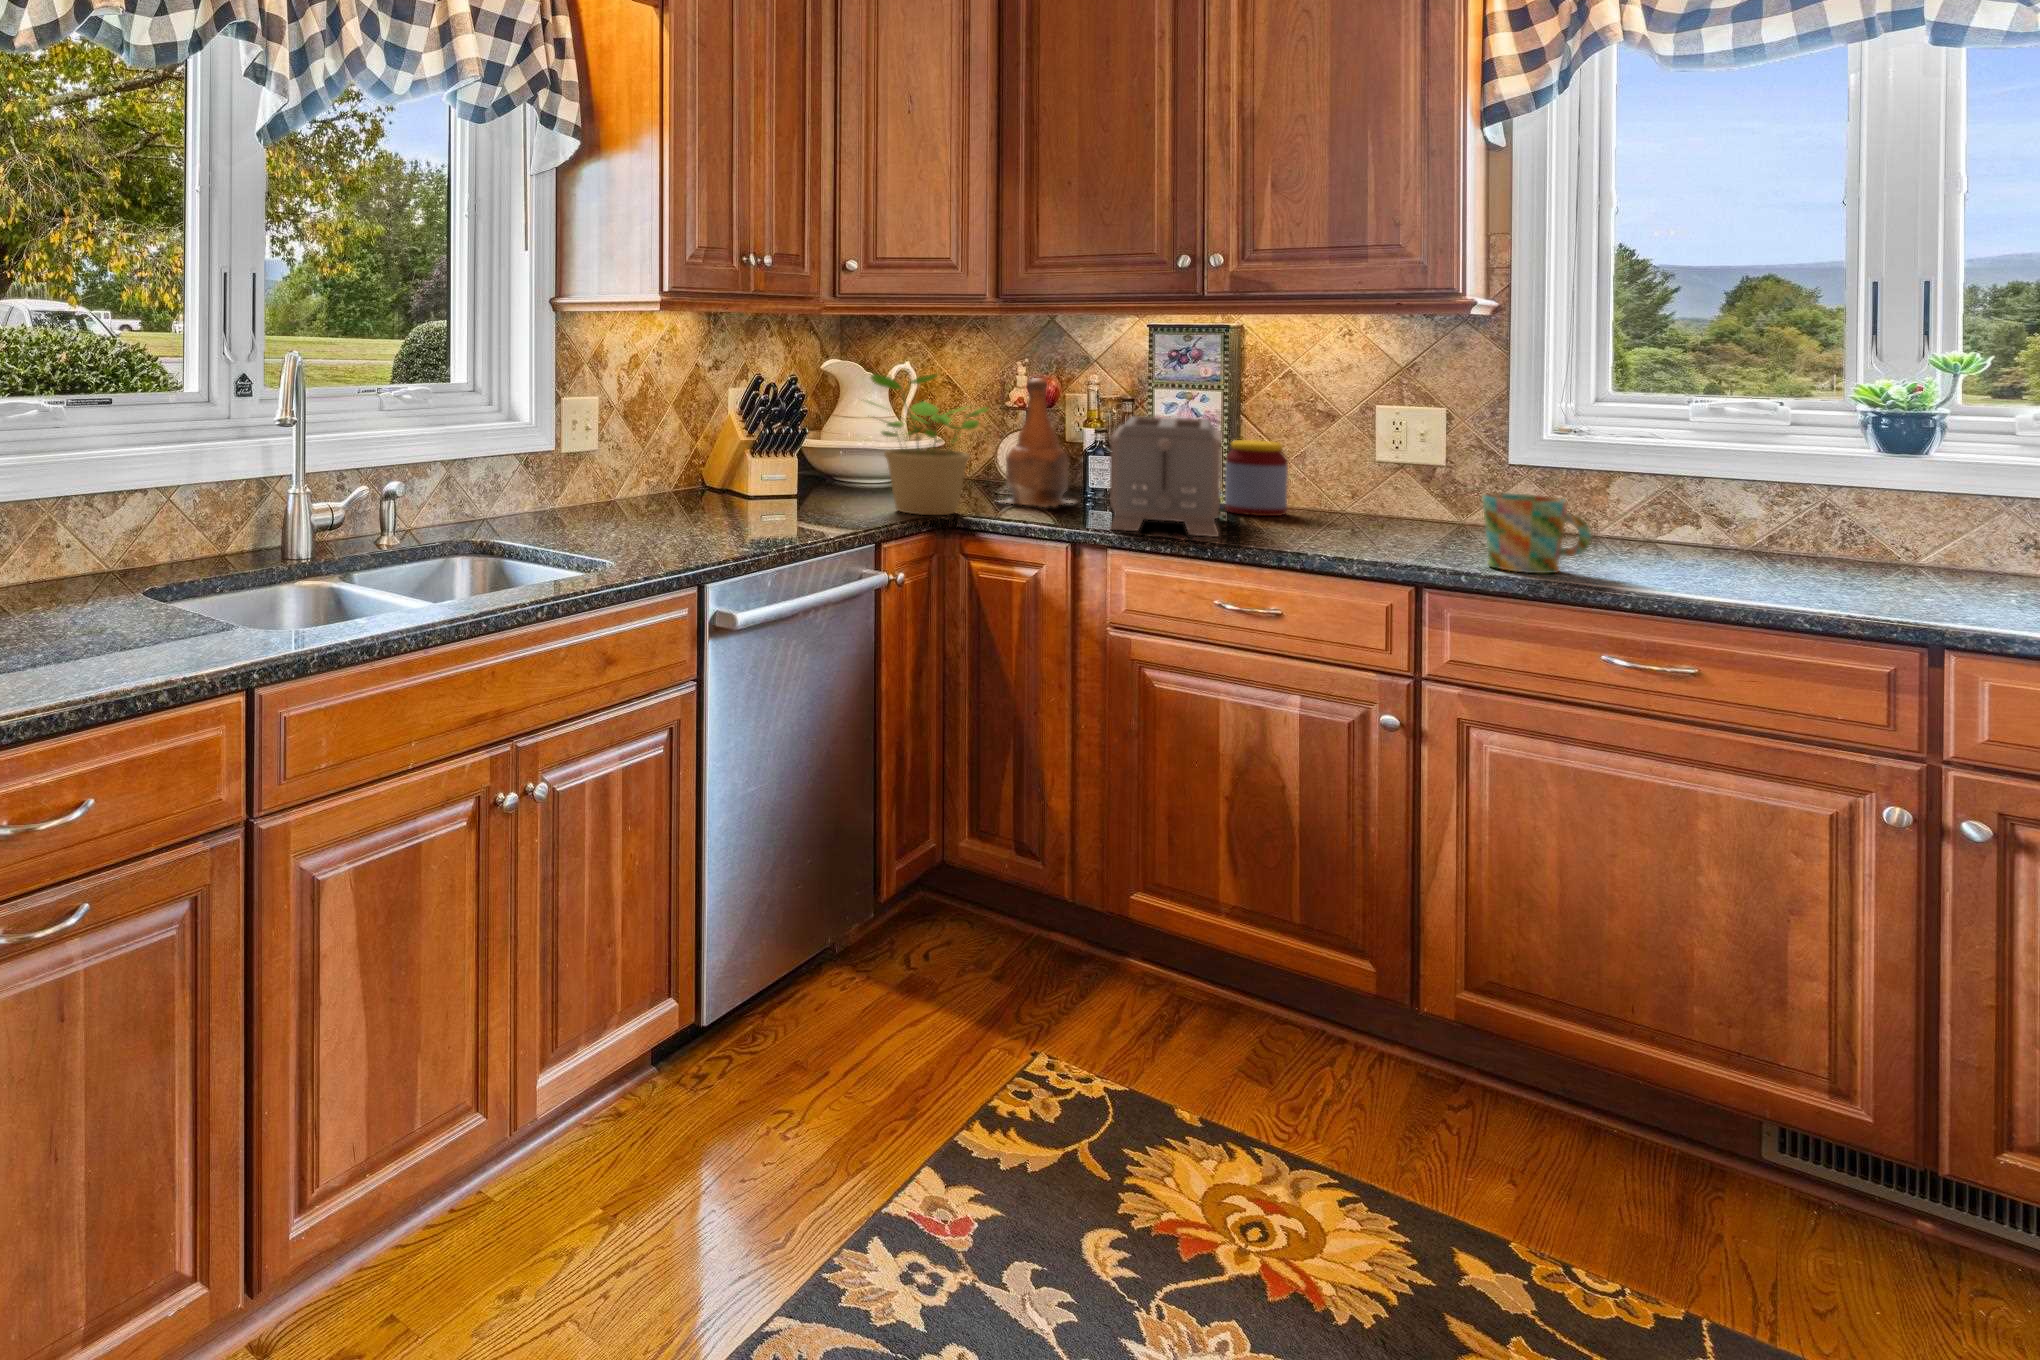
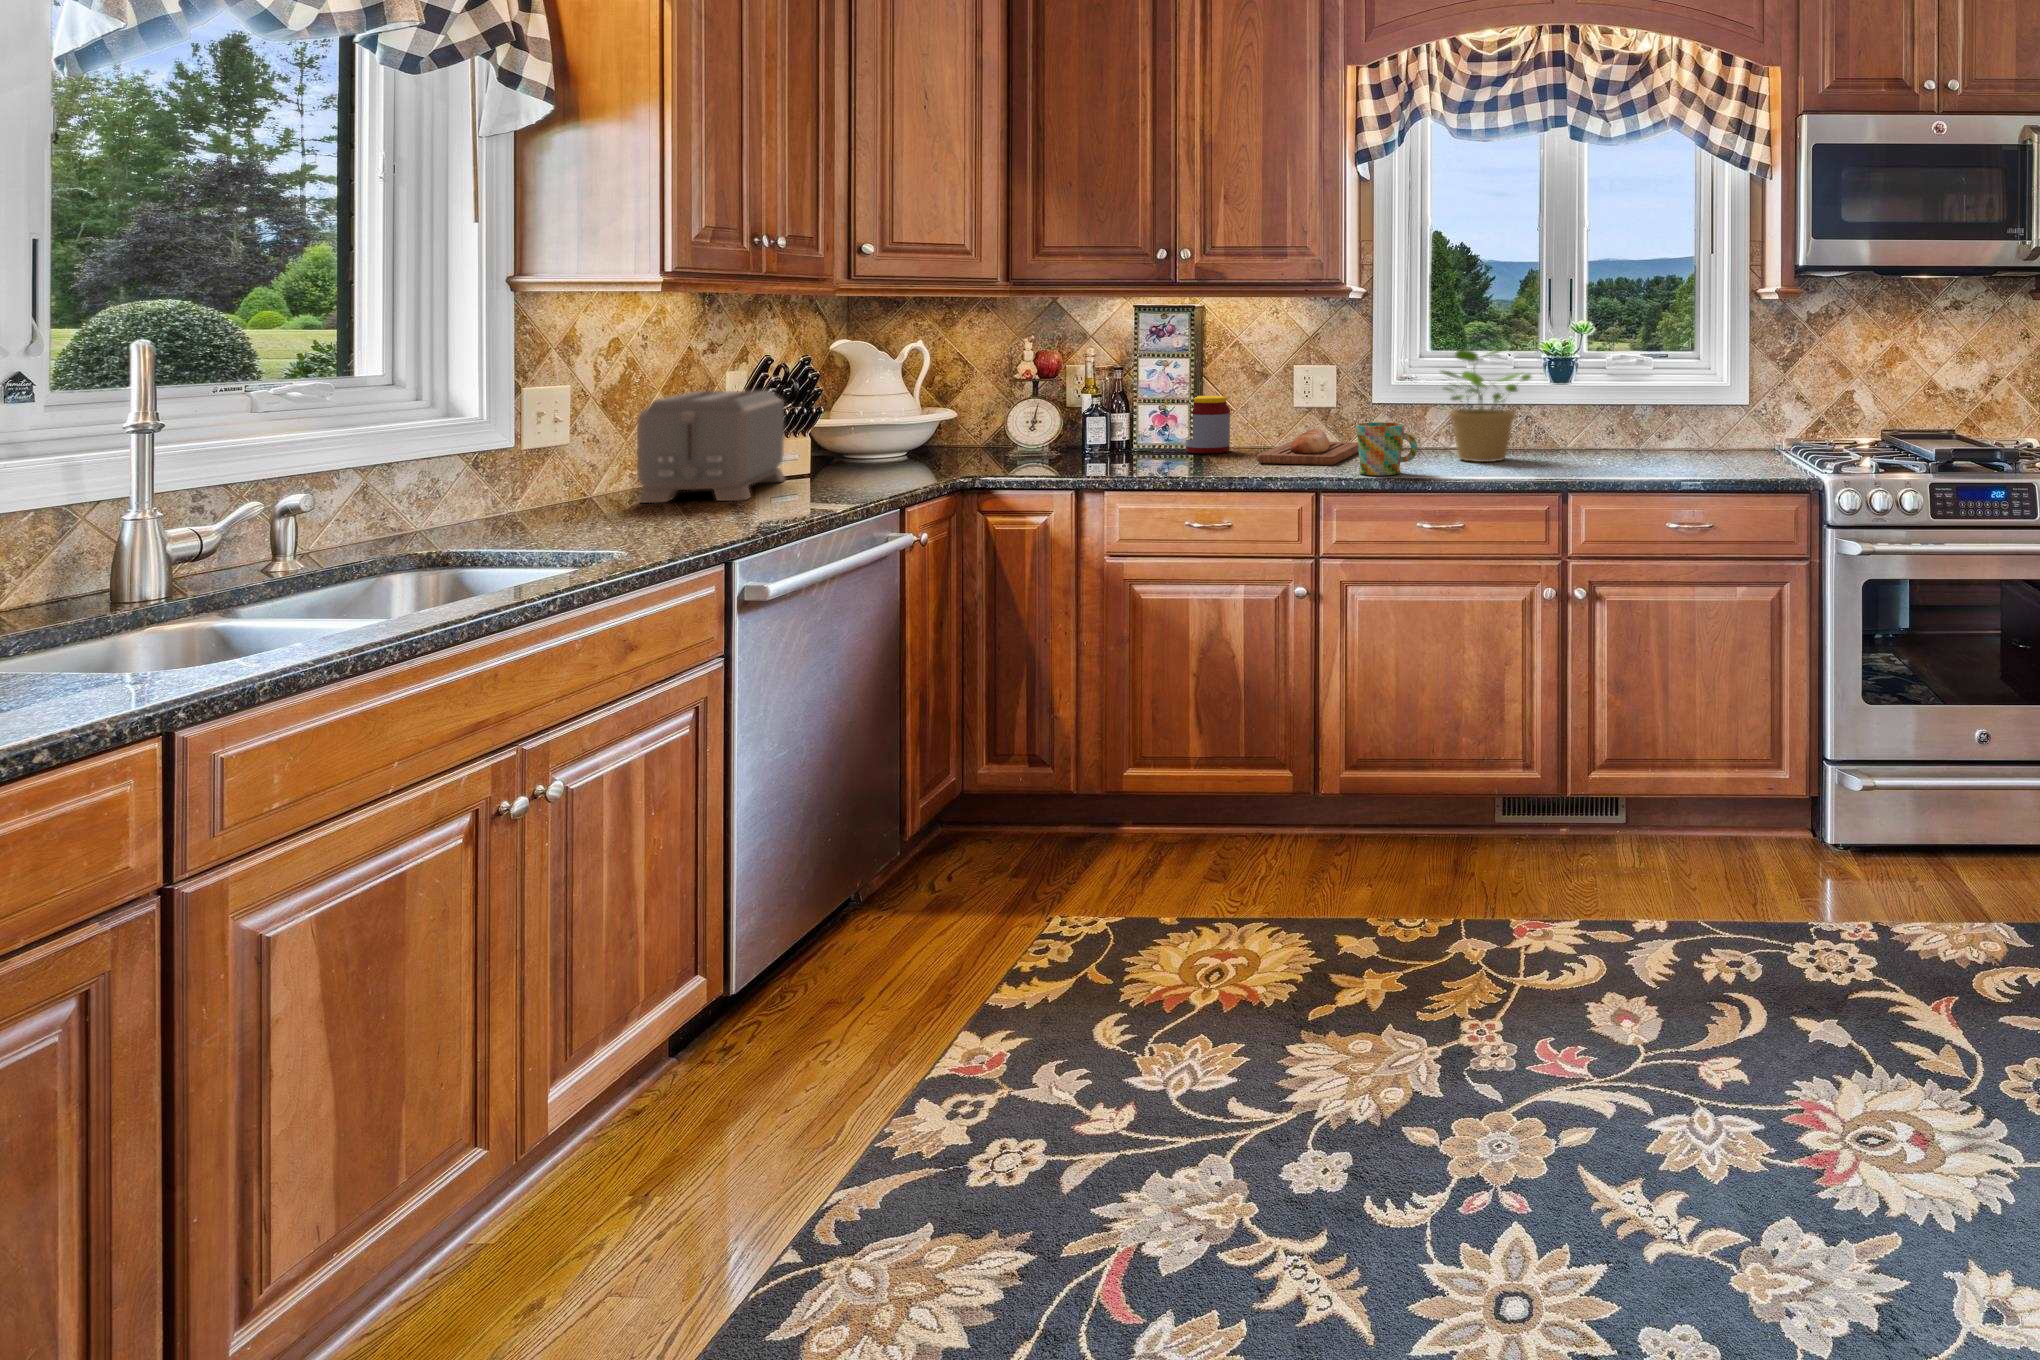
potted plant: present [870,374,988,515] -> present [1441,349,1531,462]
bottle: present [1005,378,1070,507] -> none [1001,351,1073,460]
toaster: present [1110,416,1221,537] -> present [637,391,785,503]
bread loaf: none [1325,495,1496,548] -> present [1257,429,1359,465]

